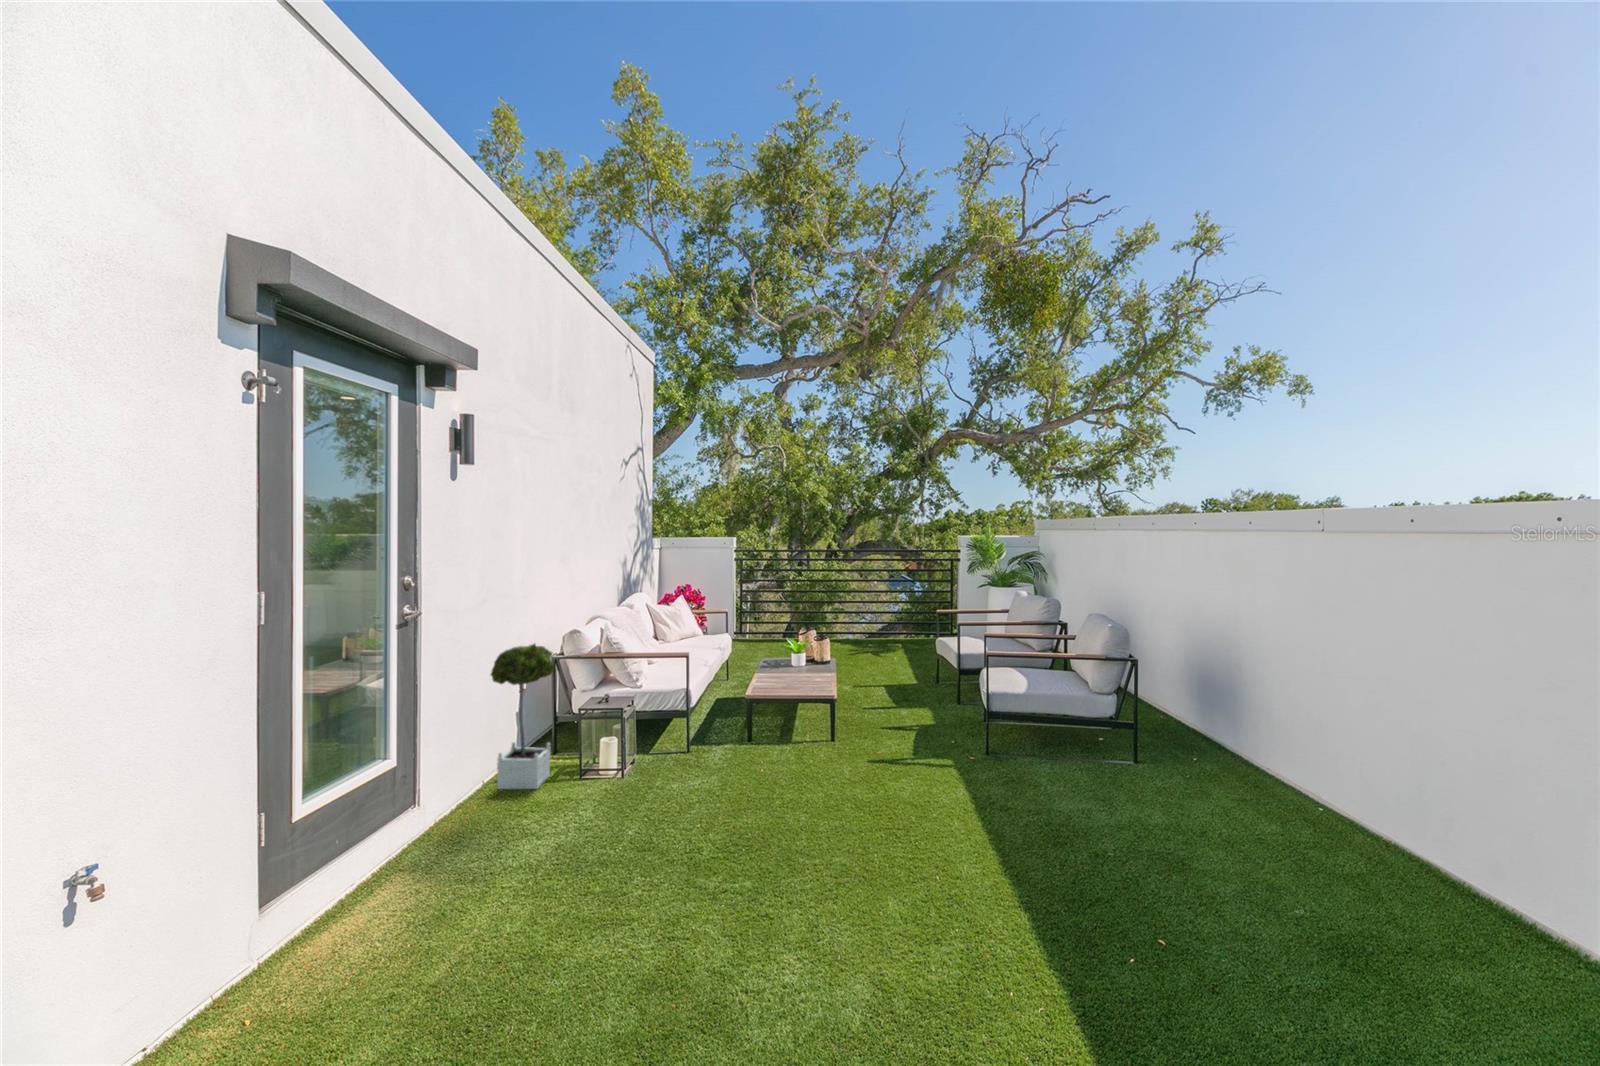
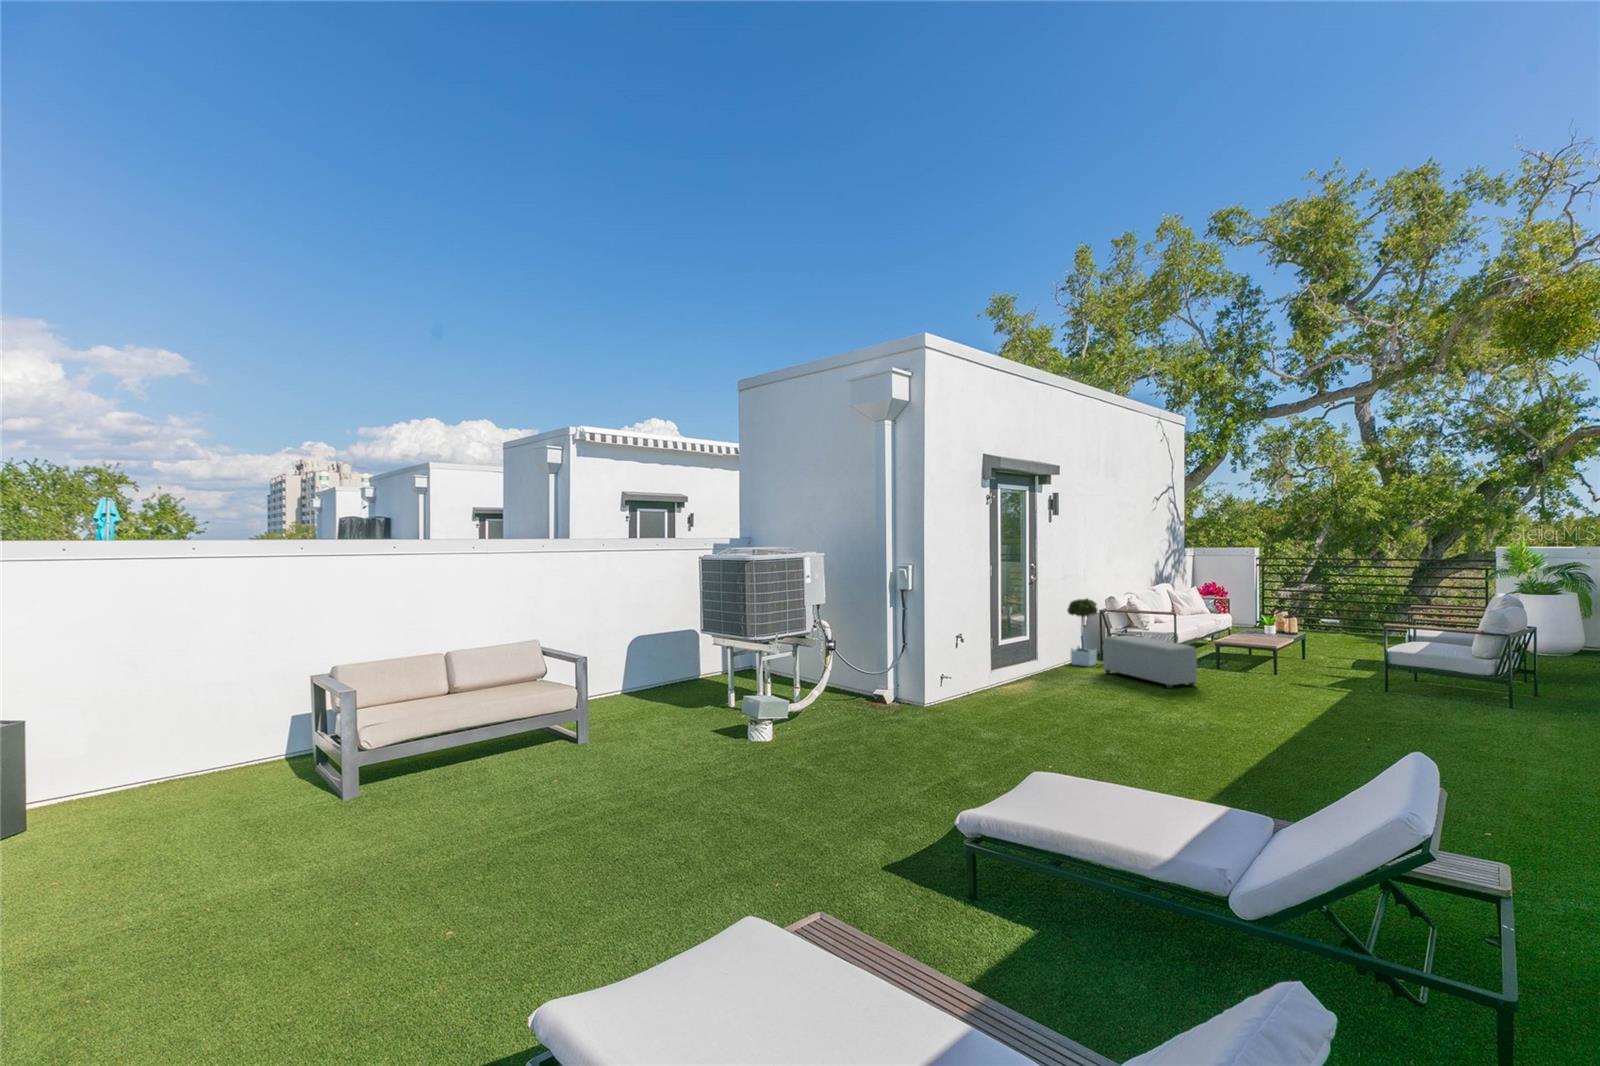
ottoman: none [568,714,746,832] -> present [1103,635,1197,689]

